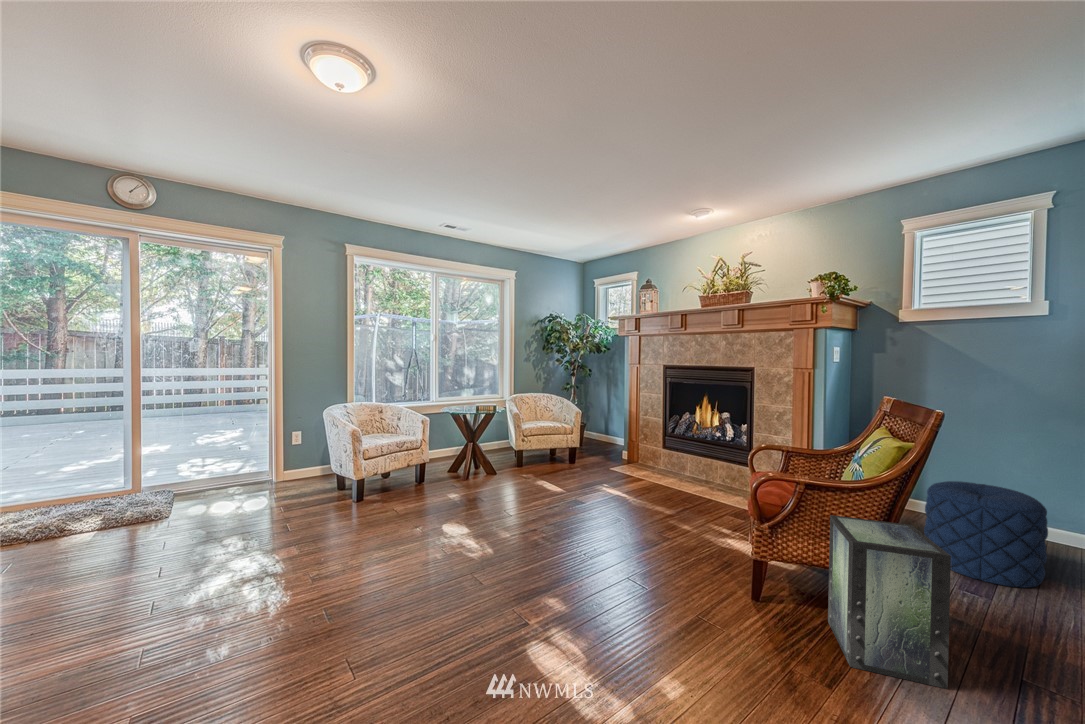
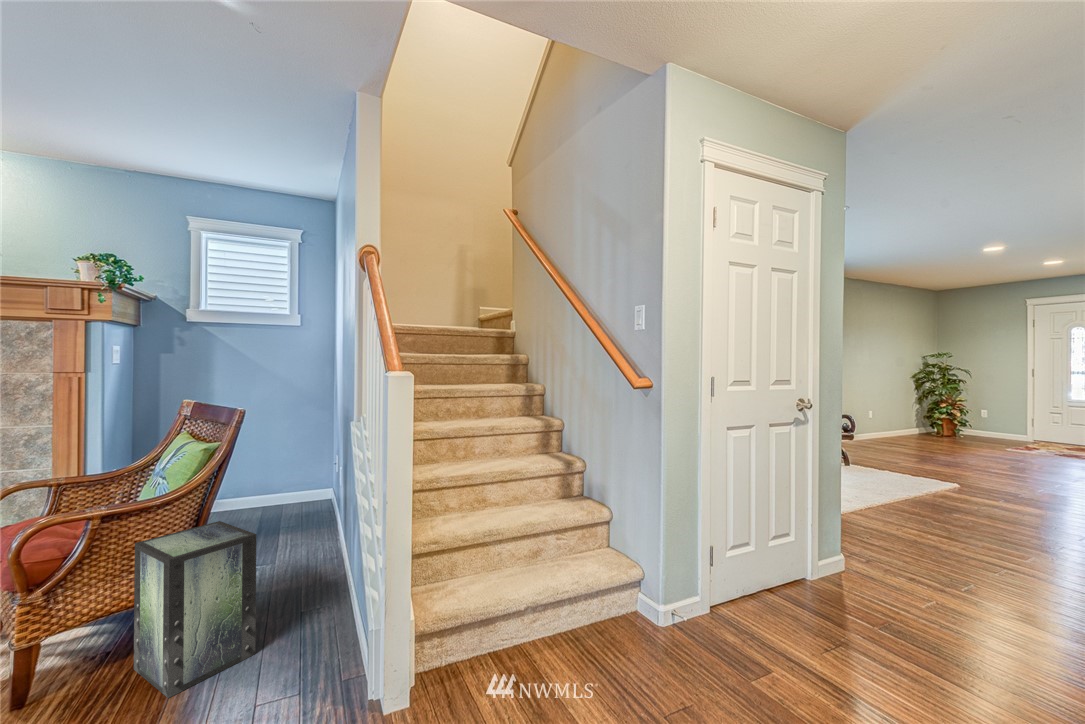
pouf: present [924,481,1048,588] -> none [220,467,304,553]

